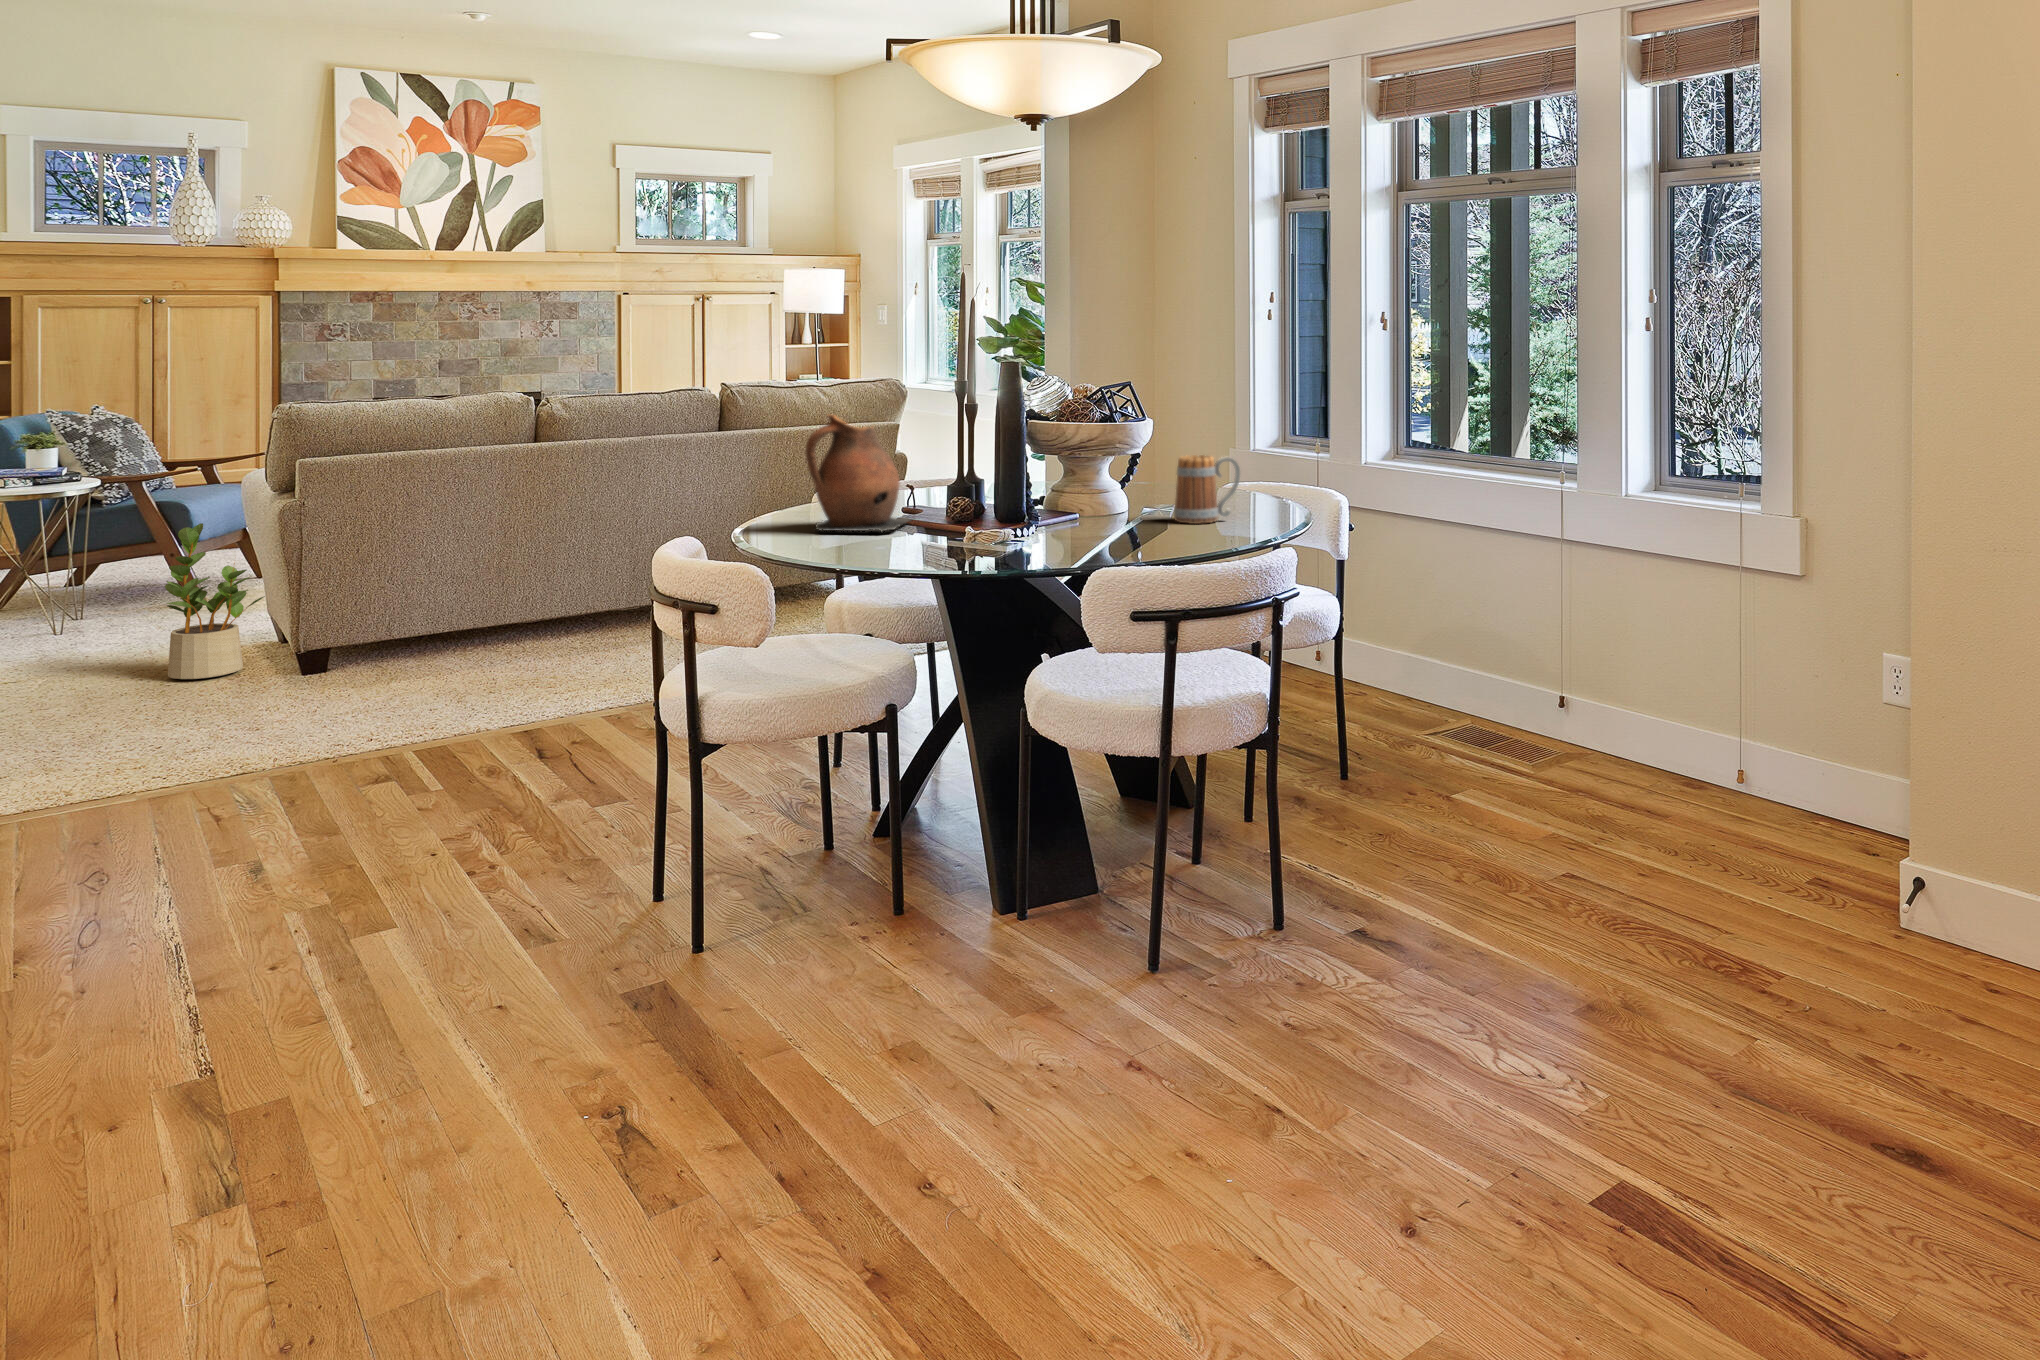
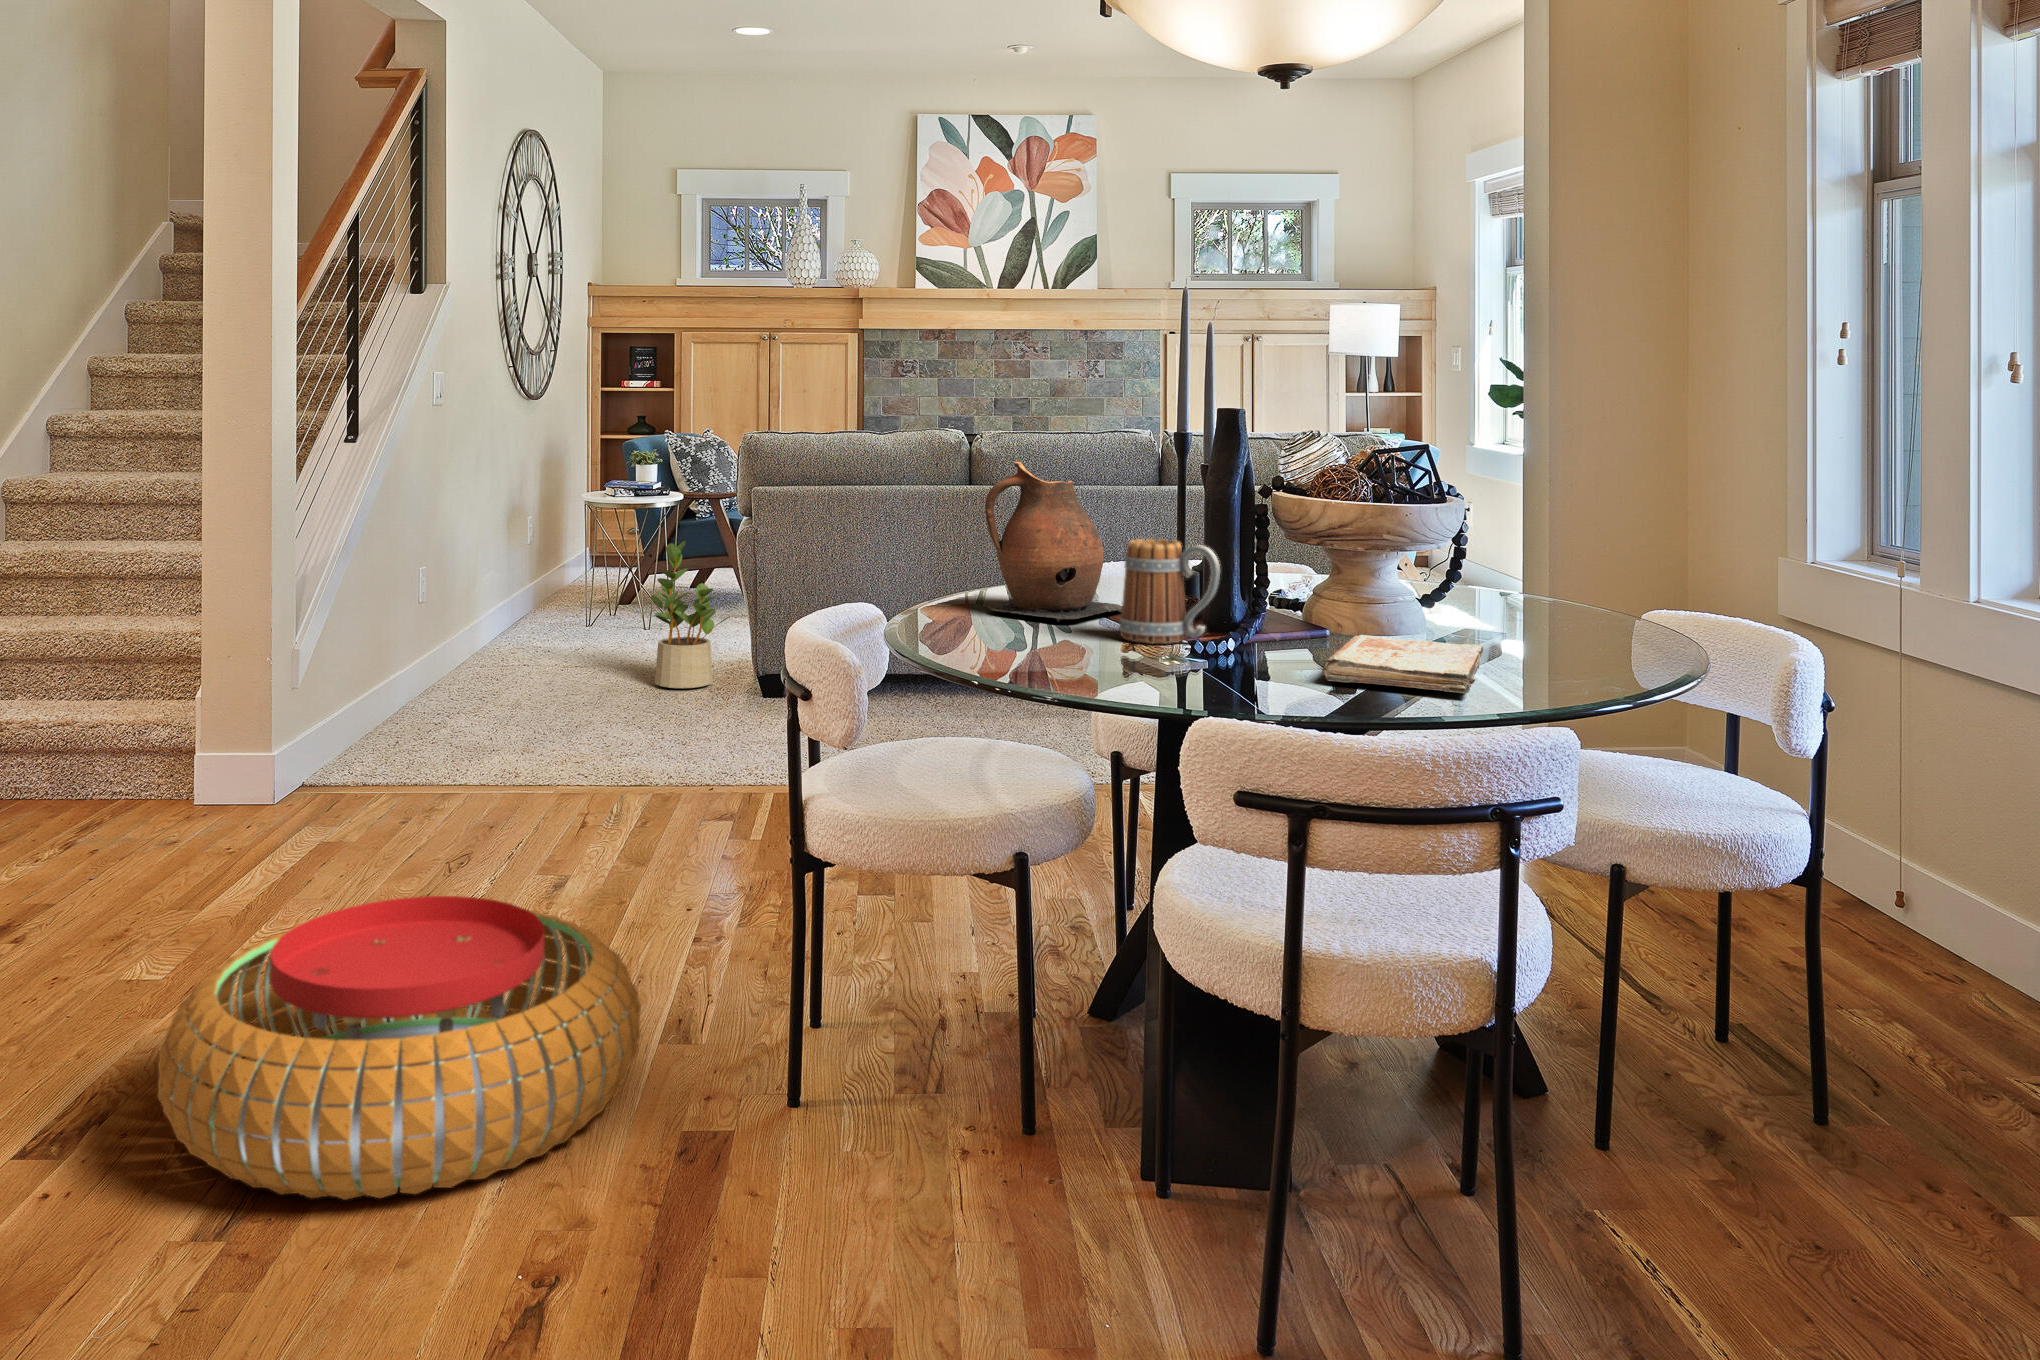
mug: present [1174,455,1240,524] -> present [1119,539,1220,644]
book: none [1098,515,1207,545] -> present [1322,635,1483,693]
pouf: none [64,843,573,1130] -> present [158,896,641,1200]

